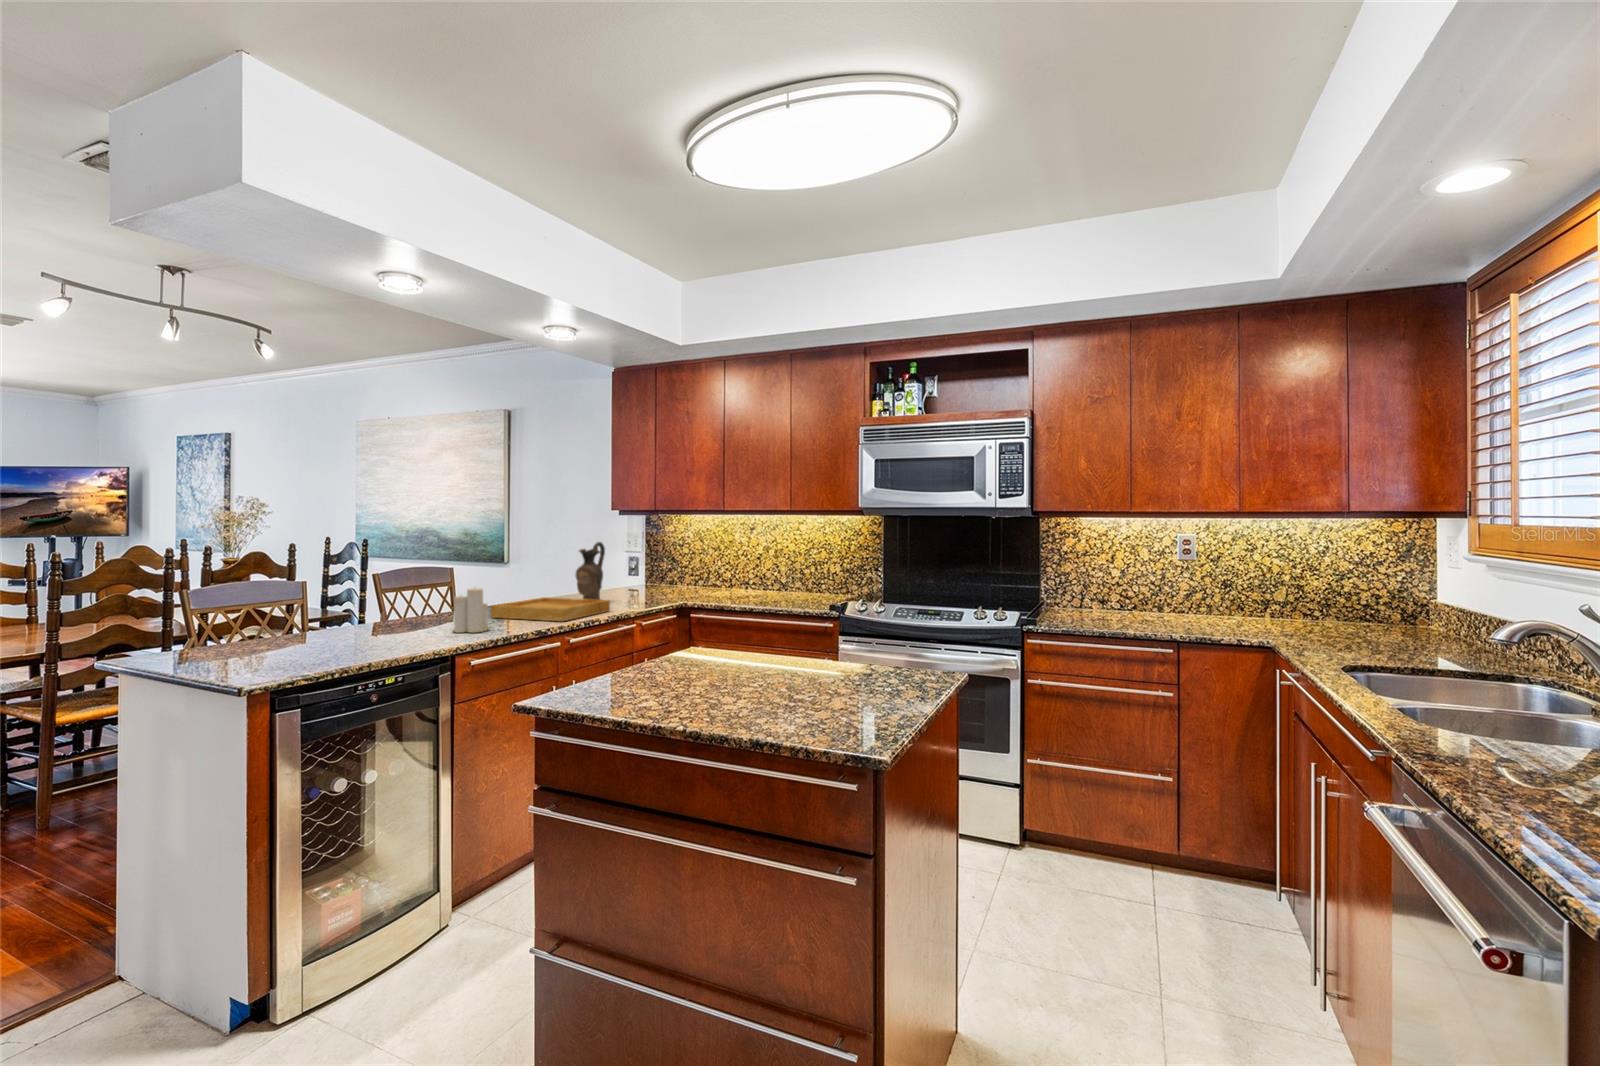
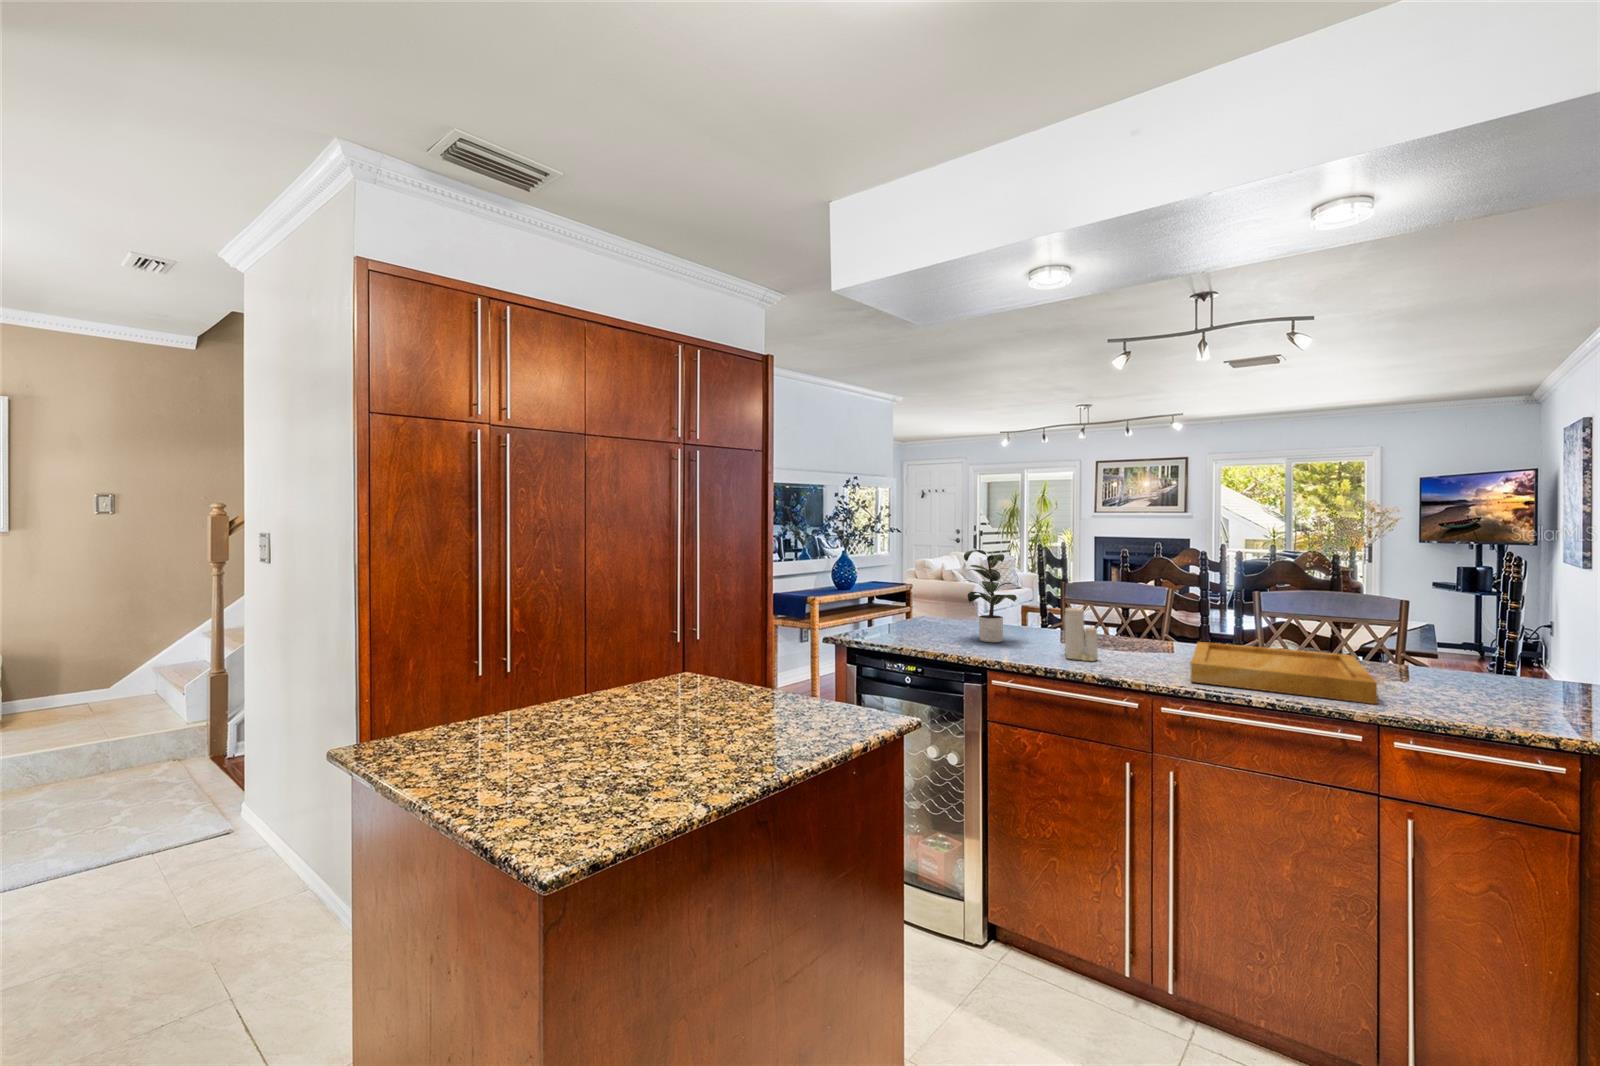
potted plant: none [311,540,423,646] -> present [964,550,1018,642]
ceramic pitcher: present [575,542,605,600] -> none [1425,569,1543,699]

